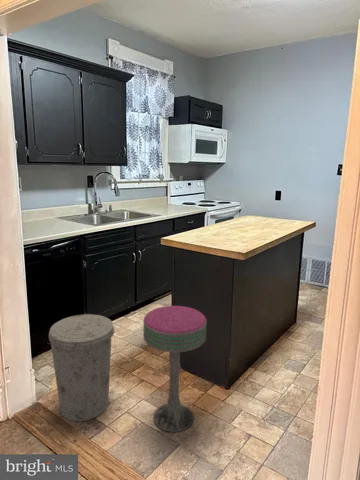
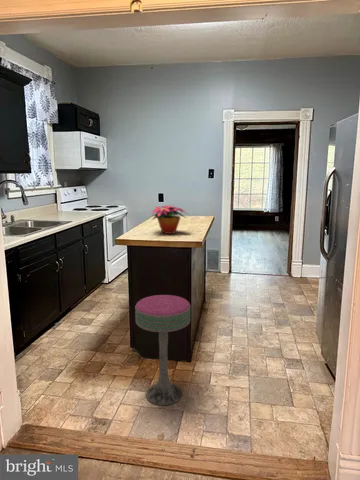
flower arrangement: none [200,205,248,238] -> present [152,205,185,234]
trash can: present [49,314,114,421] -> none [39,320,104,427]

